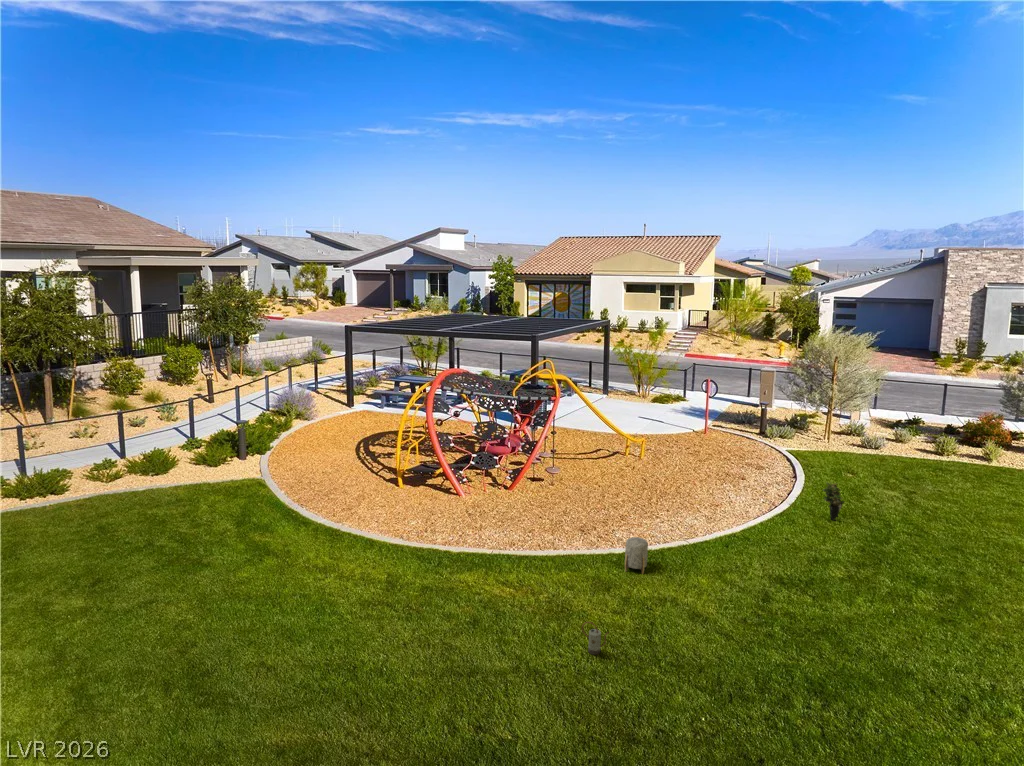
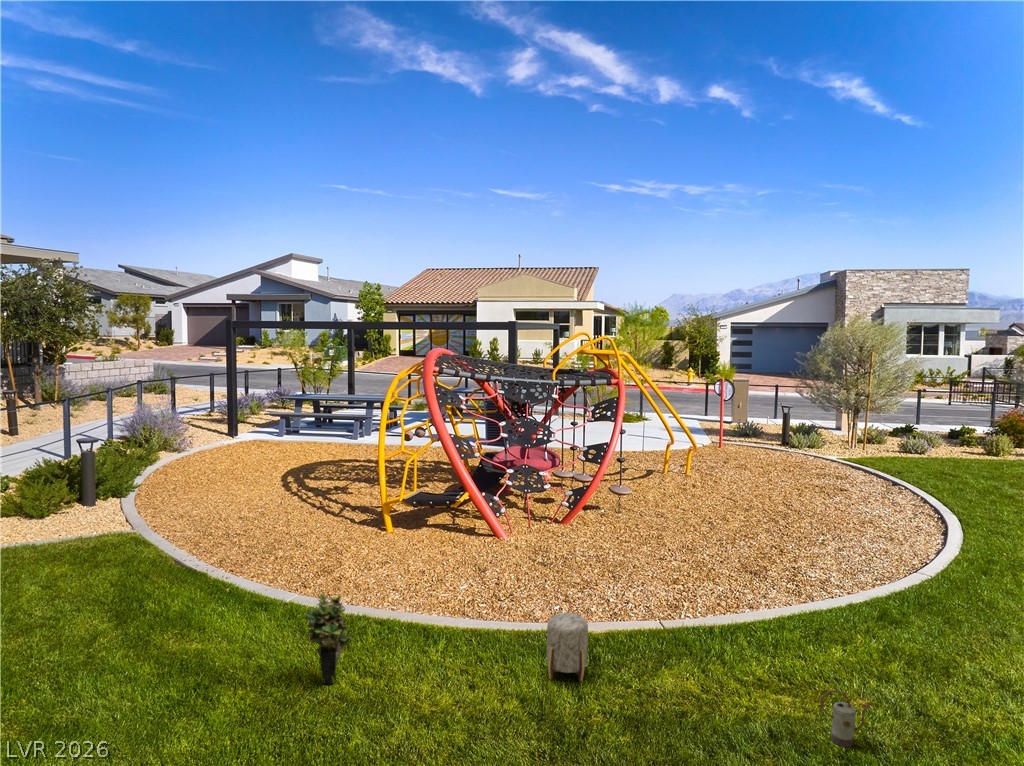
potted plant: present [823,482,844,521] -> present [305,594,351,684]
stool: present [625,537,648,574] -> present [546,613,588,682]

